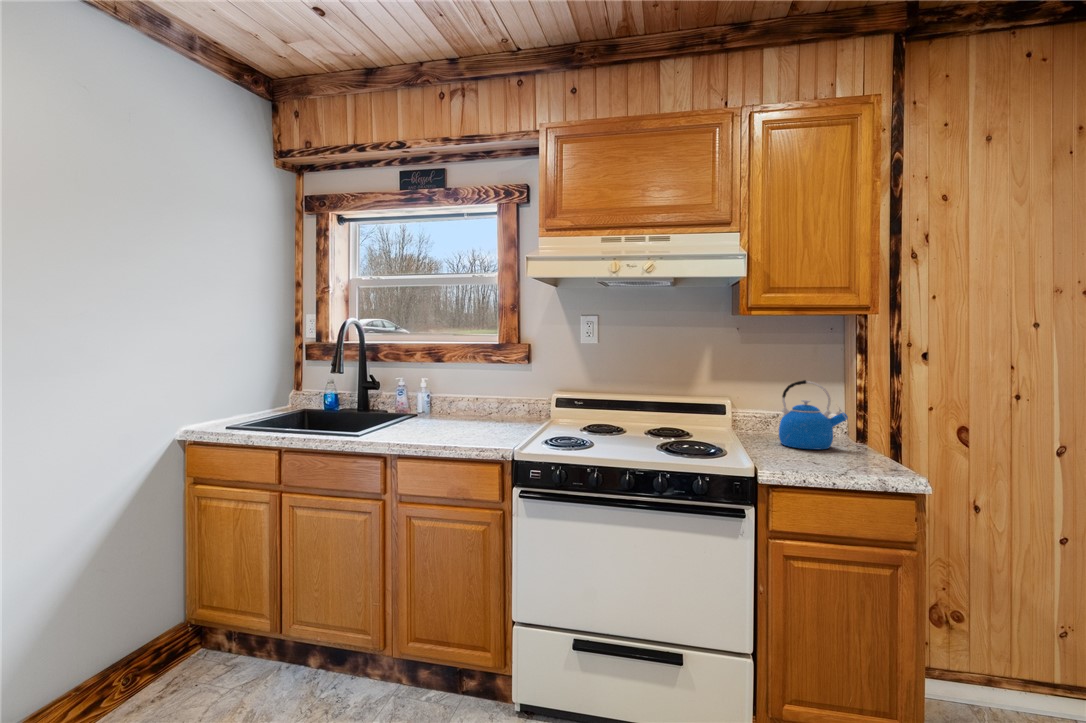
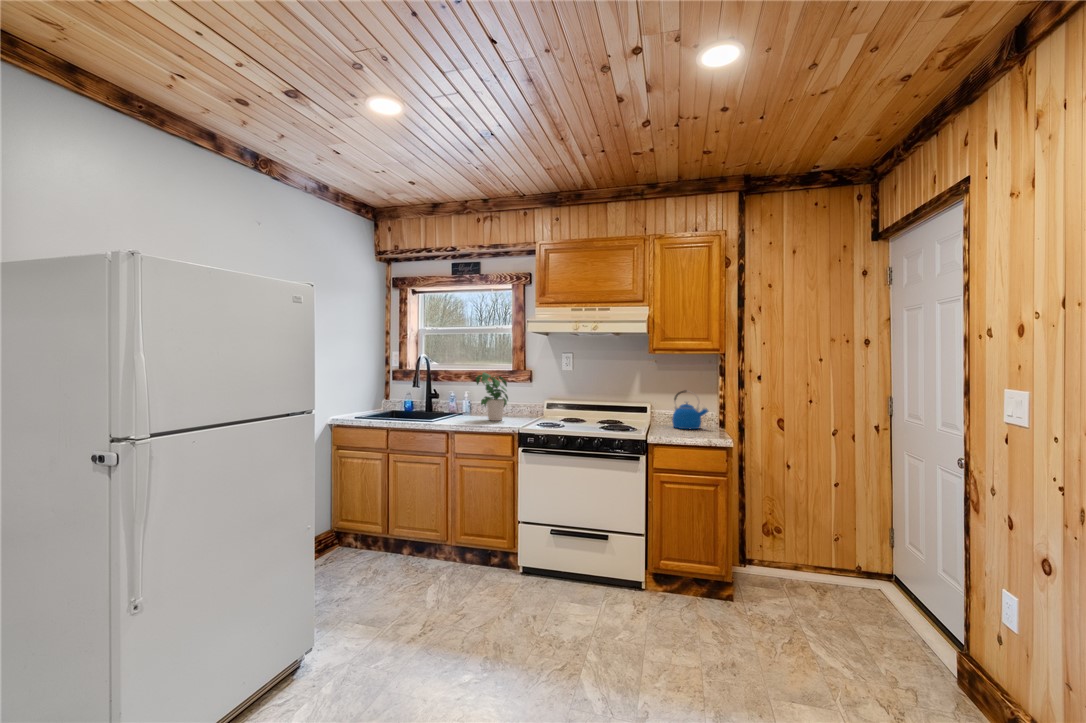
potted plant: none [436,348,492,432] -> present [476,372,508,421]

